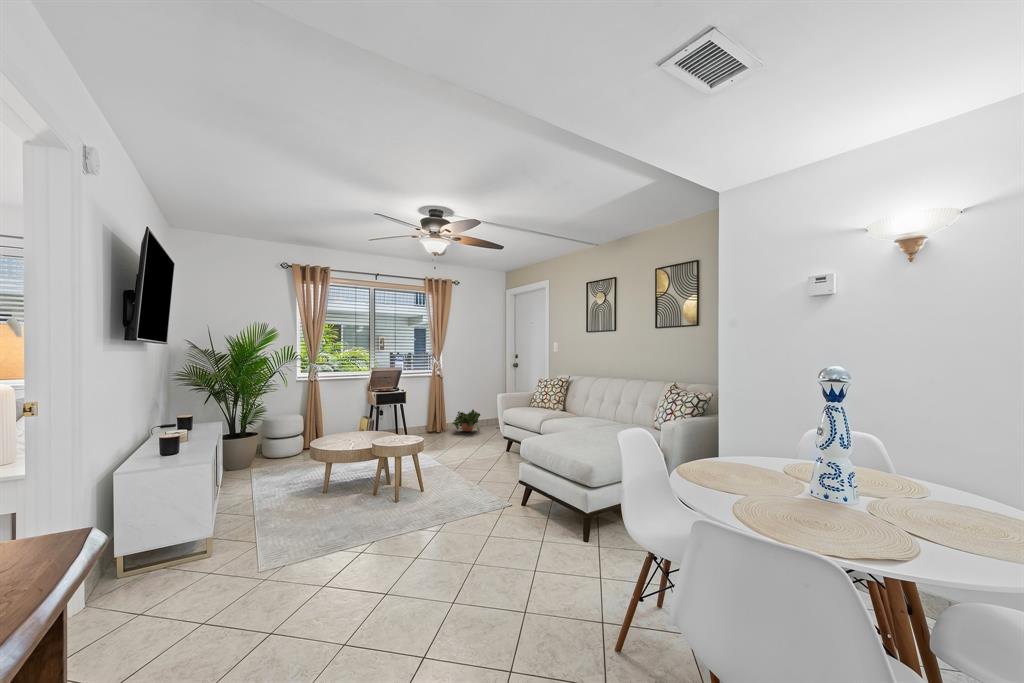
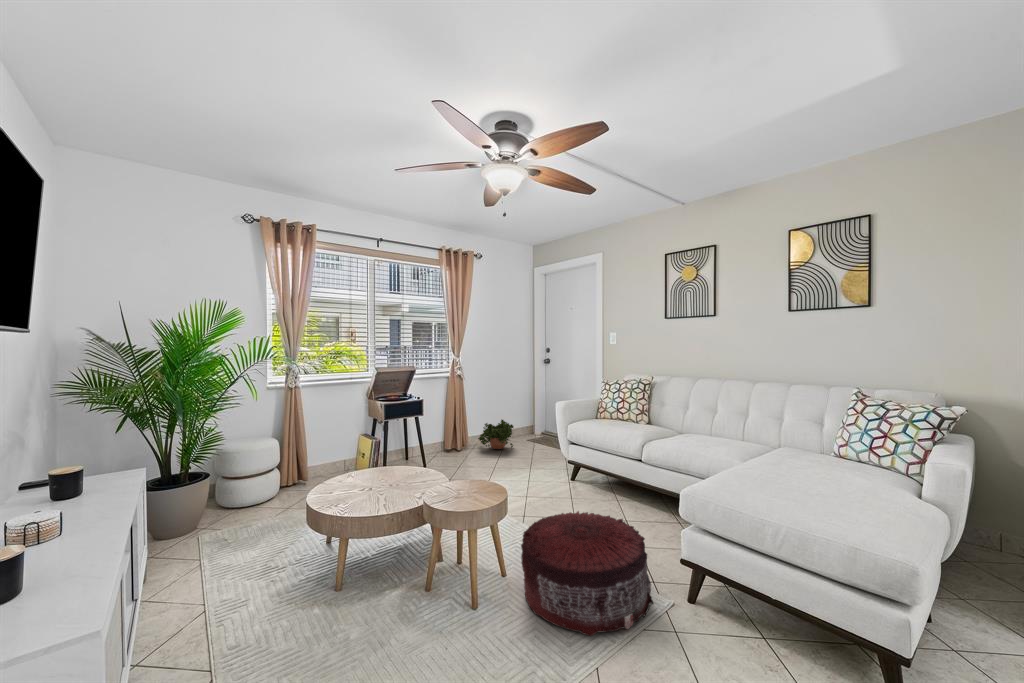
pouf: none [421,456,494,512] -> present [521,511,653,636]

